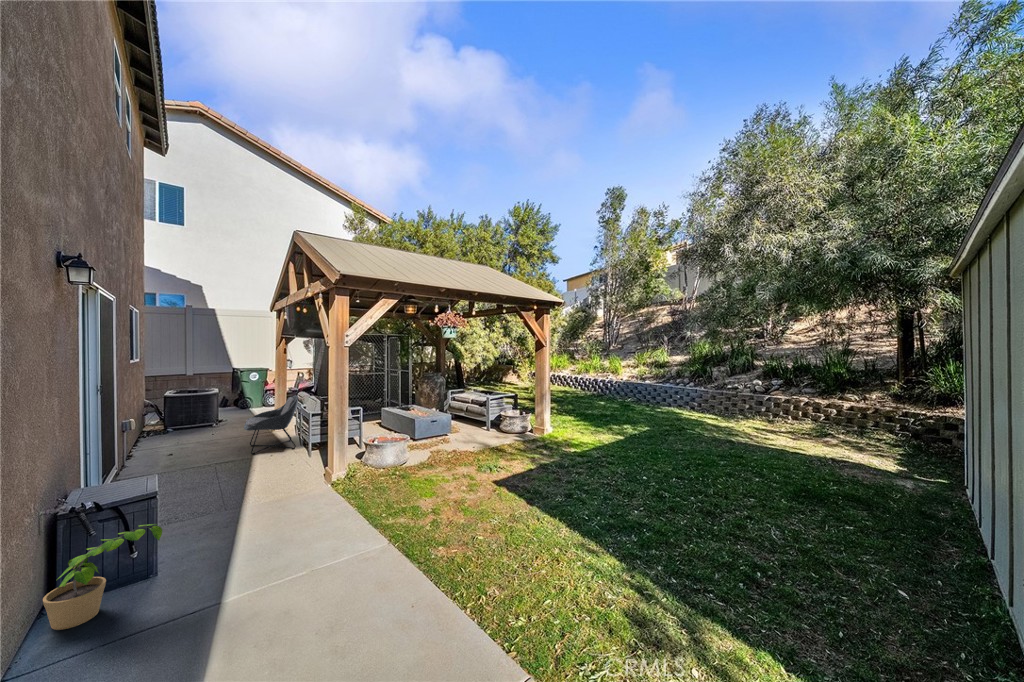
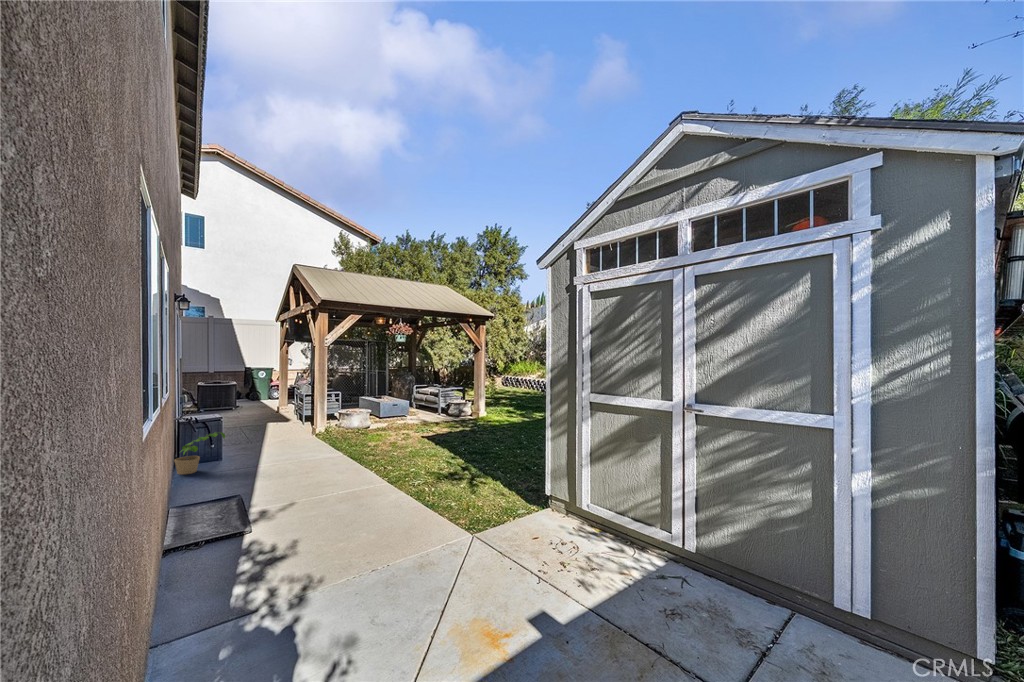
lounge chair: present [244,395,298,455] -> none [257,384,296,424]

